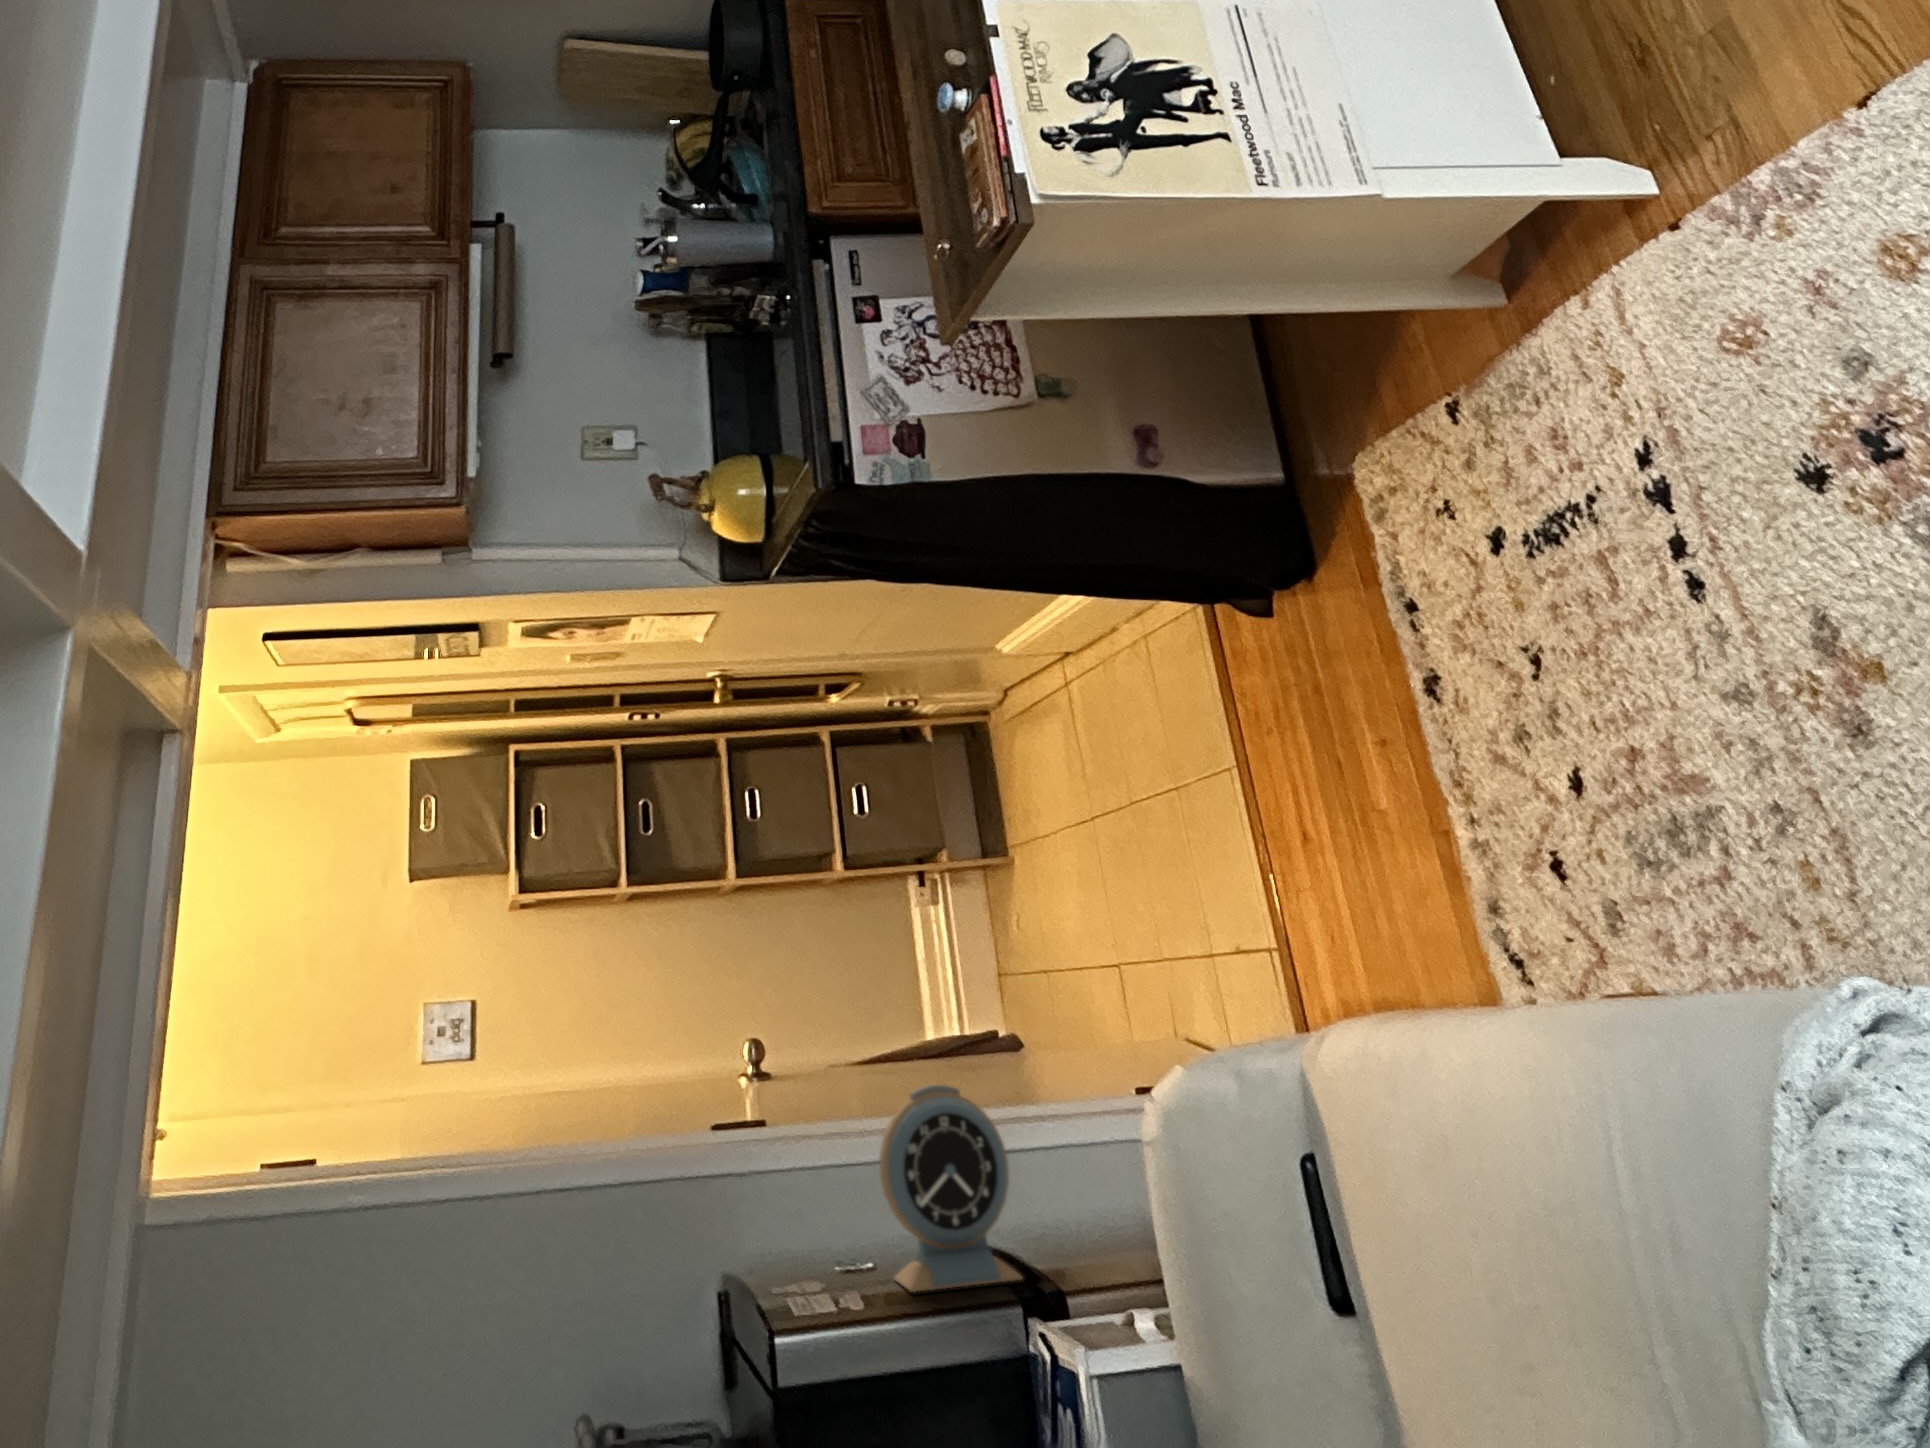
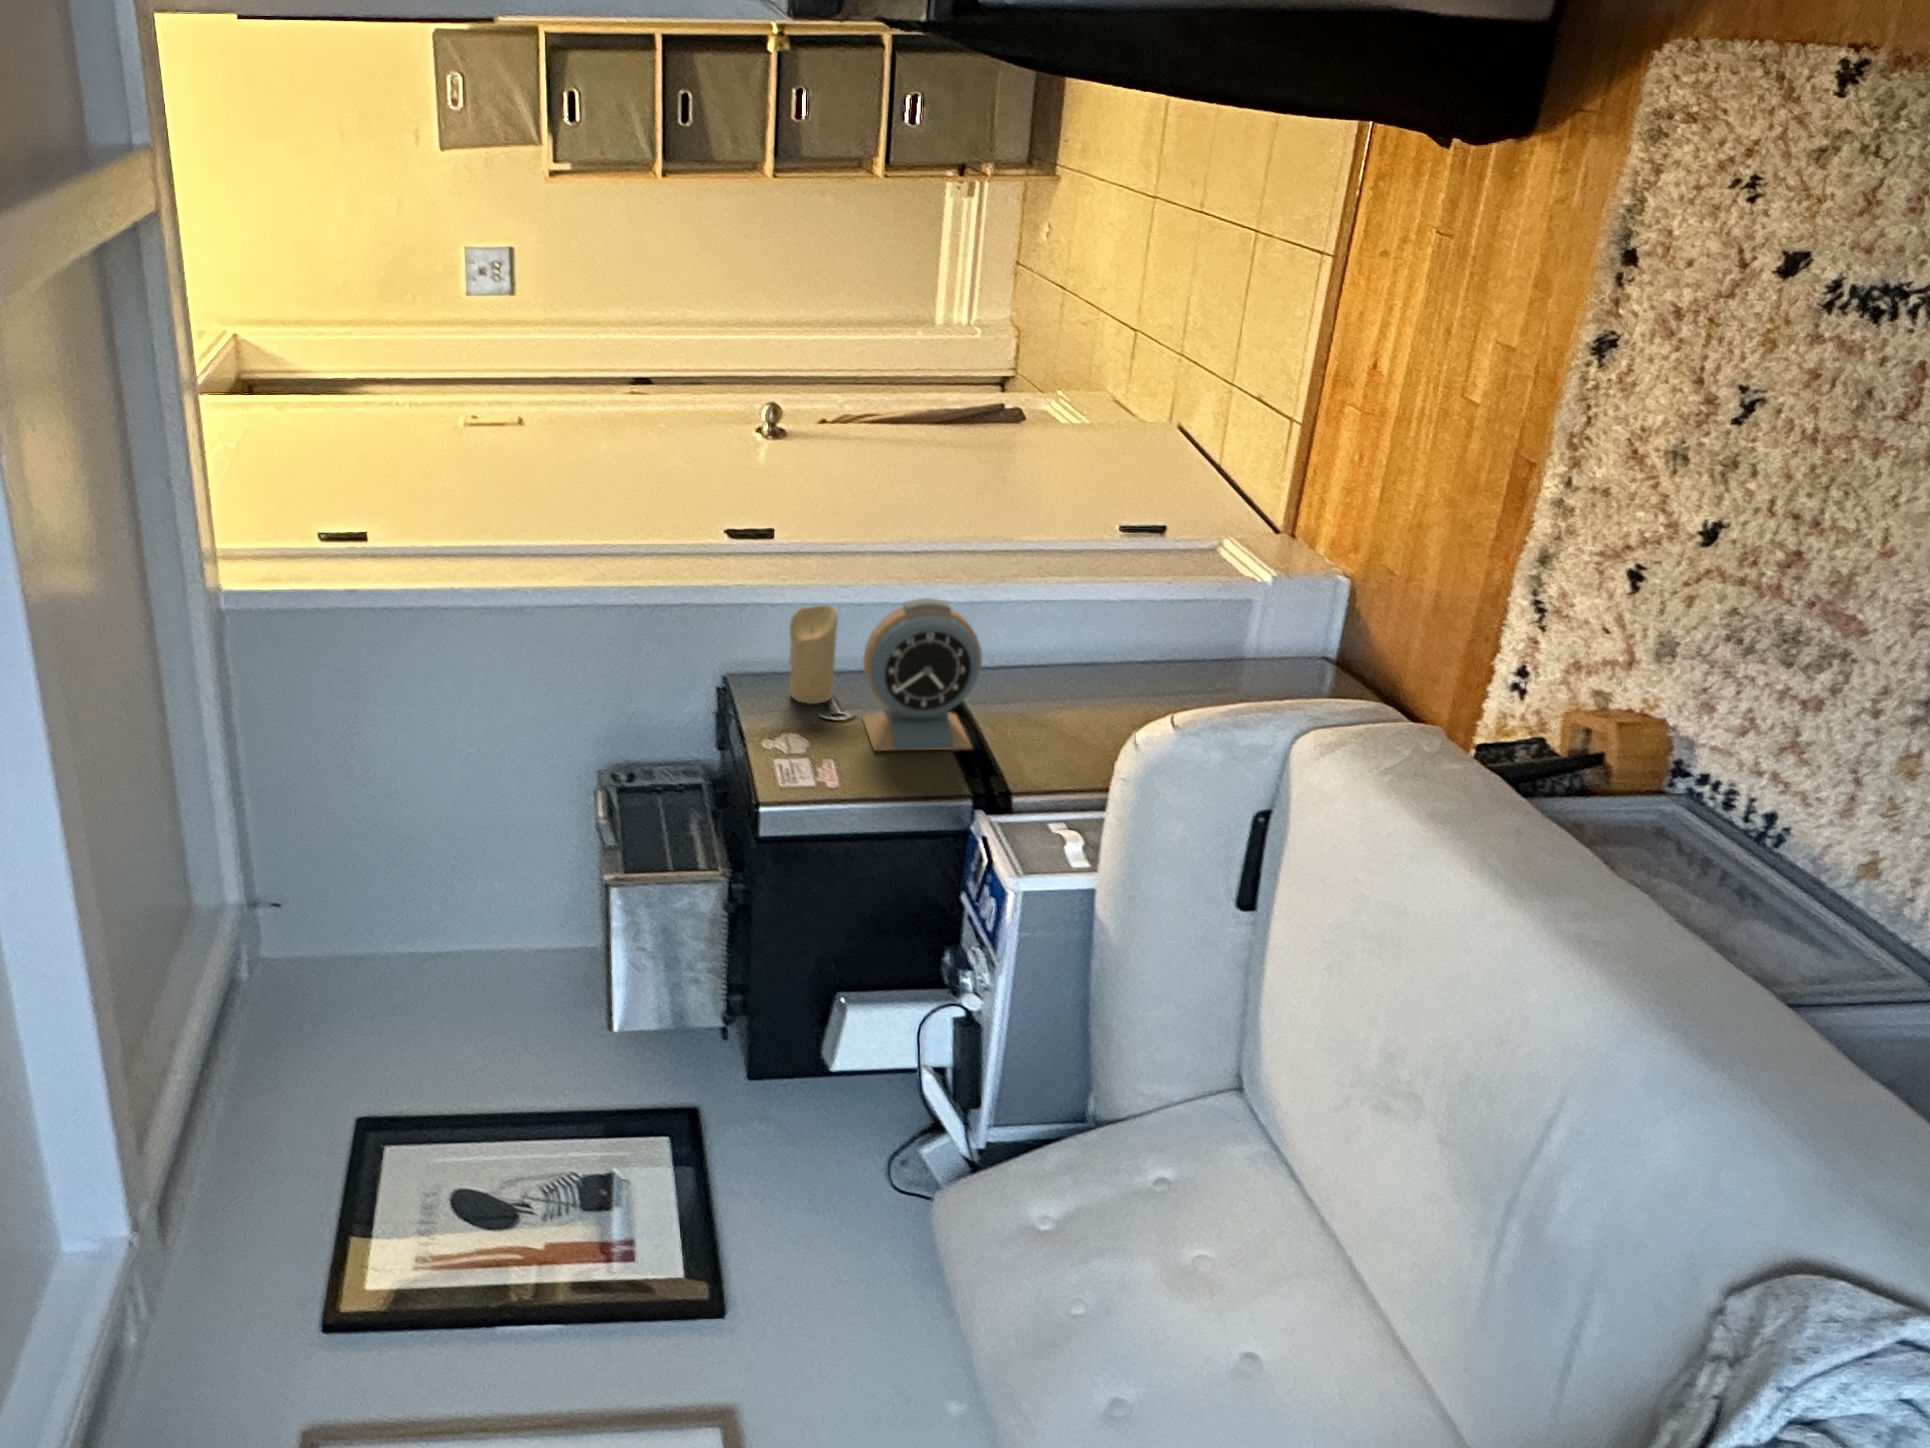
candle: none [796,1143,857,1278] -> present [789,605,838,704]

